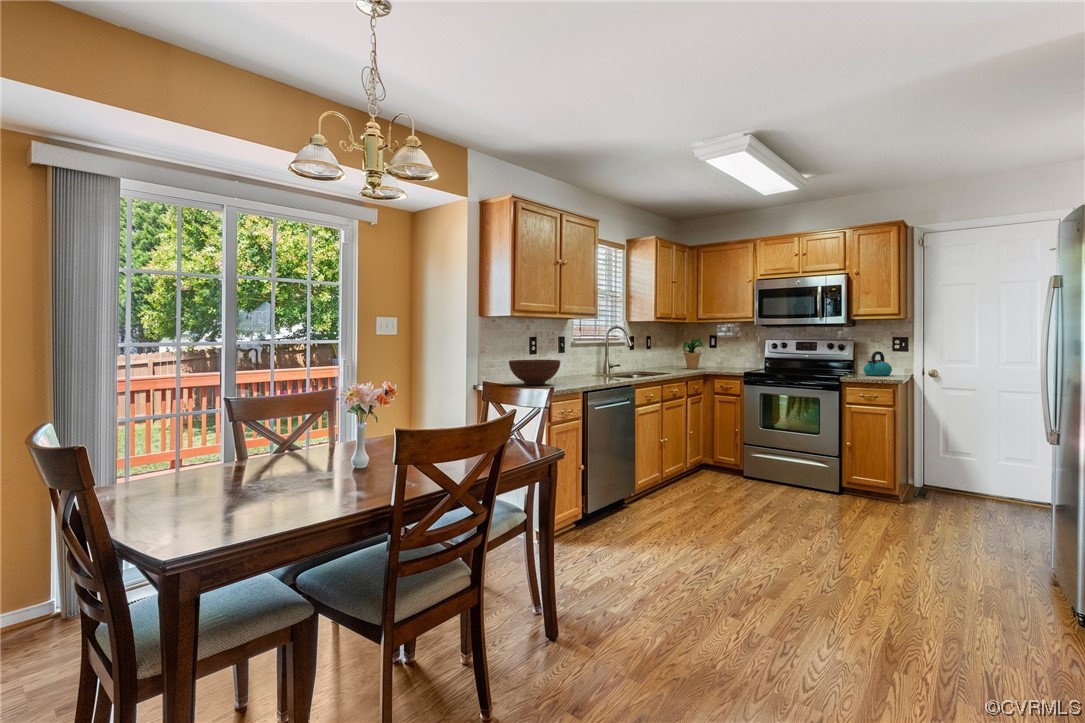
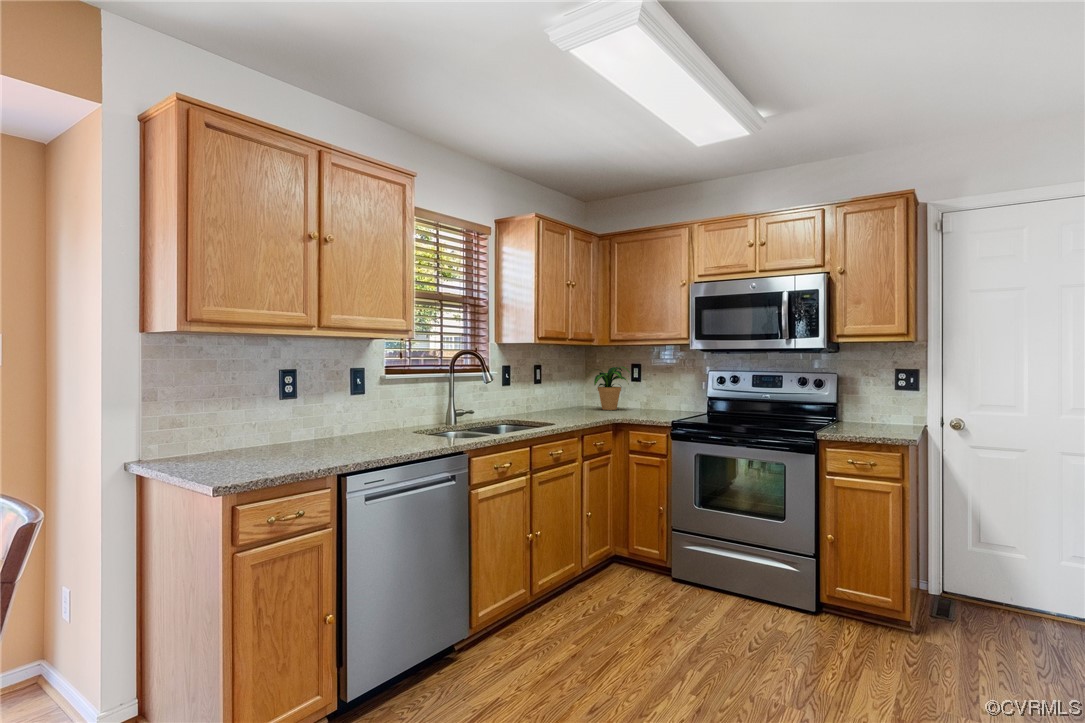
kettle: present [864,351,892,376] -> none [852,391,897,430]
fruit bowl: present [509,360,560,385] -> none [197,409,304,460]

